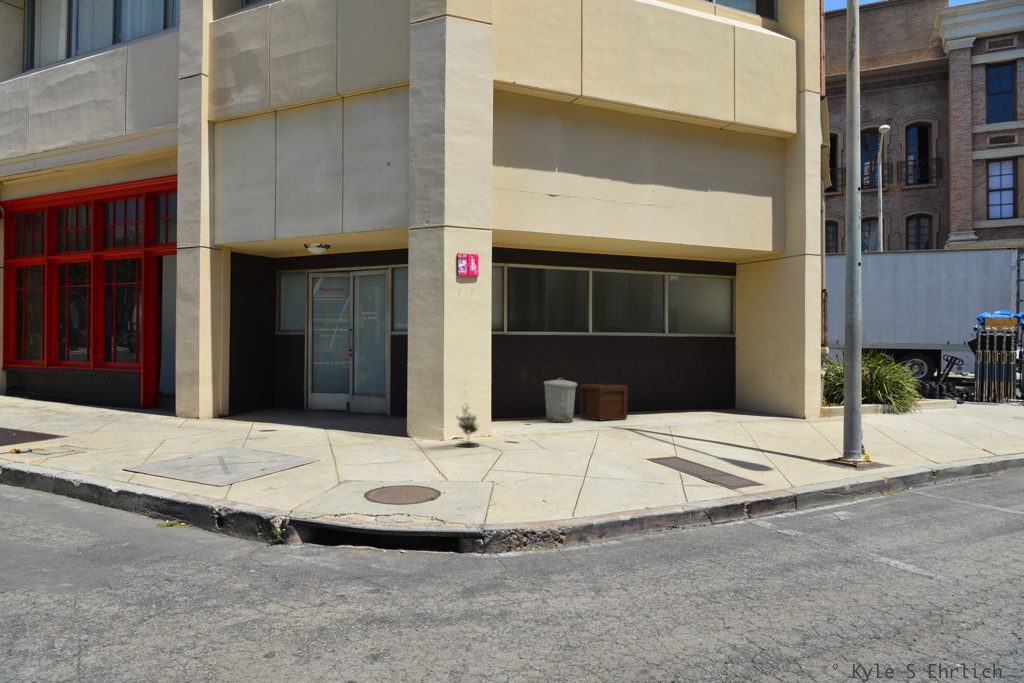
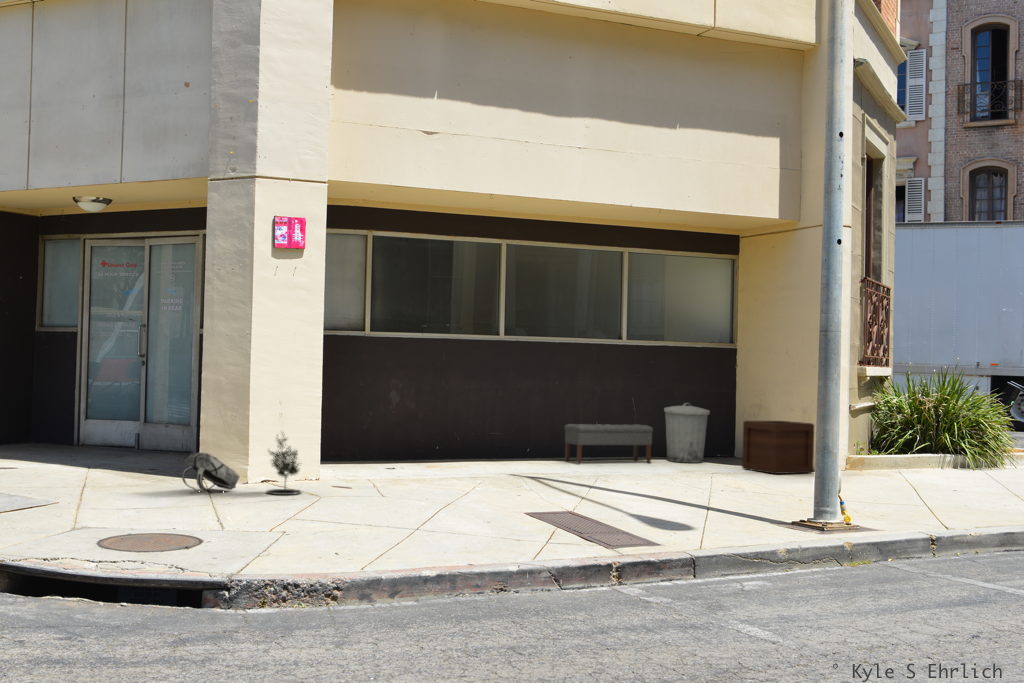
trash can: present [544,378,577,422] -> present [664,403,710,463]
wooden crate: present [580,384,628,421] -> present [742,421,814,474]
bench: none [630,389,689,416] -> present [564,424,653,464]
backpack: none [398,419,436,447] -> present [182,453,239,493]

